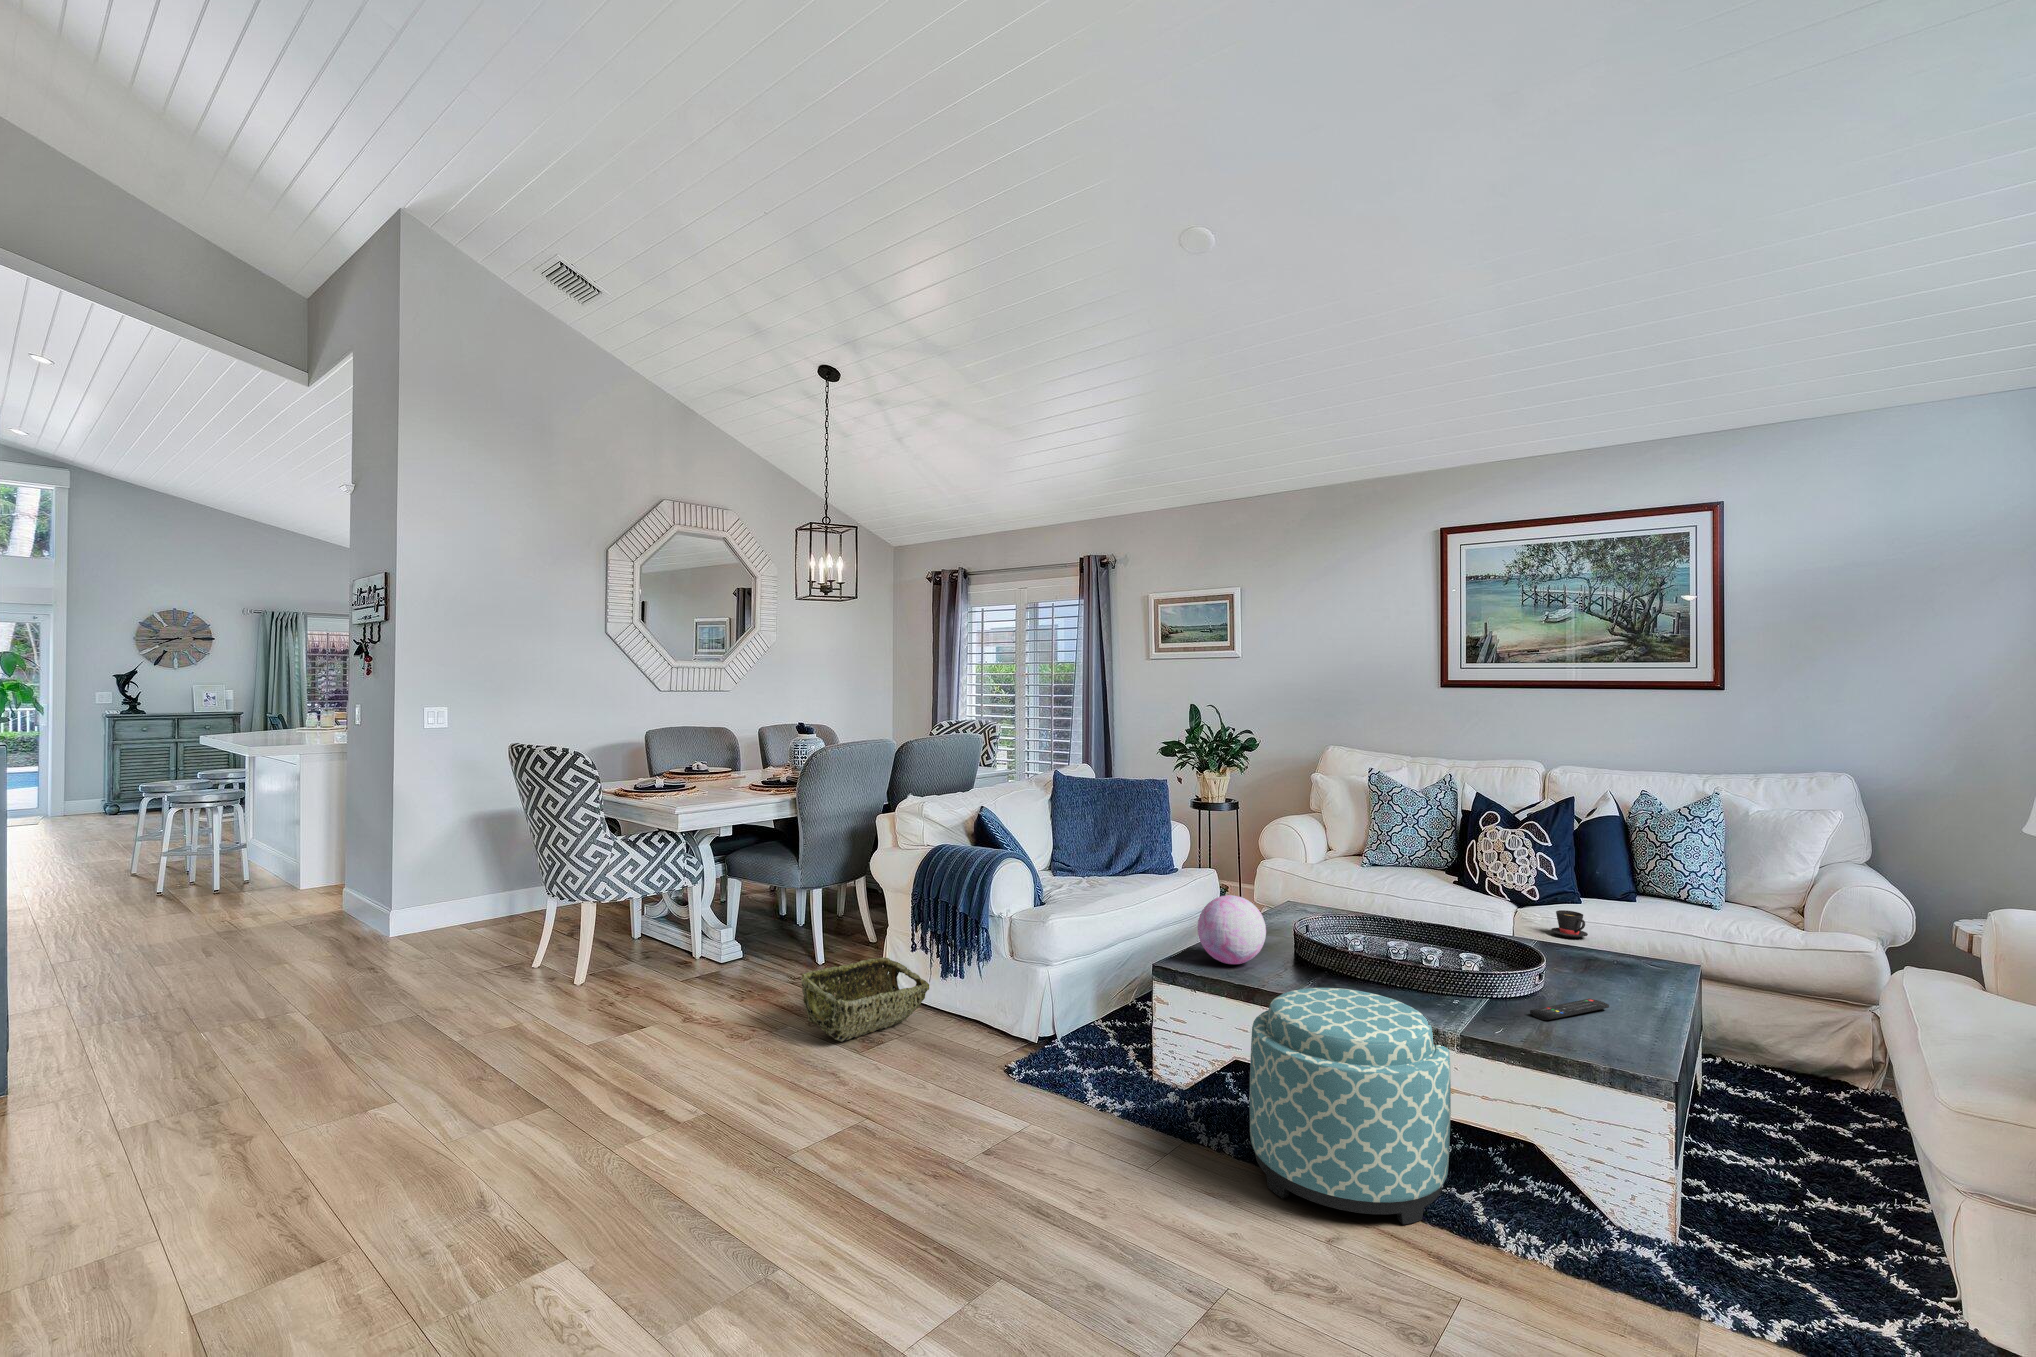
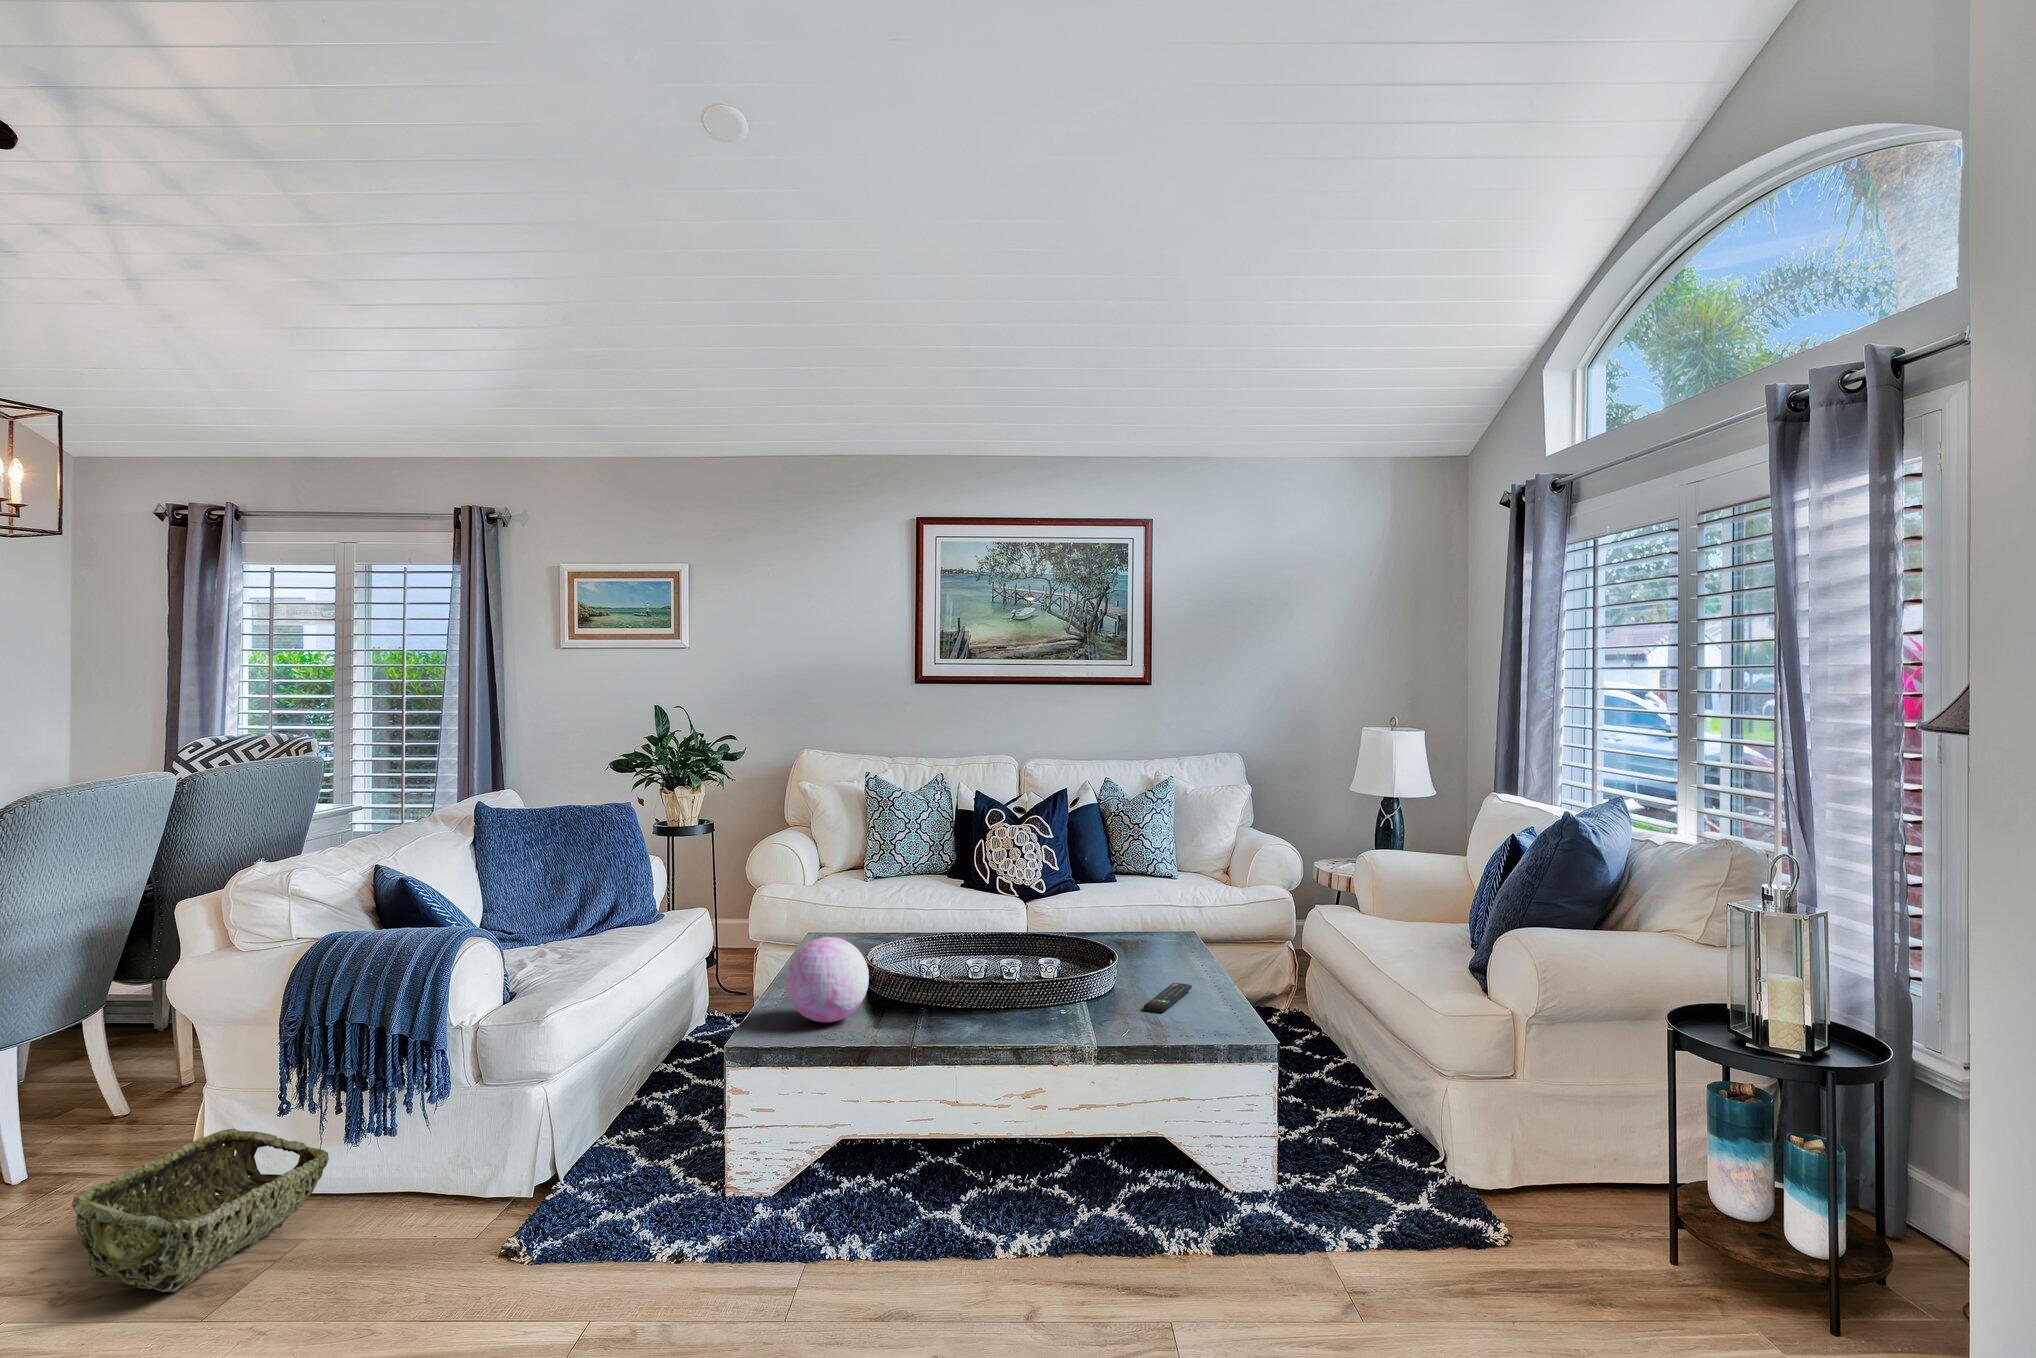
teacup: present [1551,910,1588,938] -> none [1074,901,1106,928]
ottoman: present [1250,988,1451,1225] -> none [890,1022,1104,1286]

